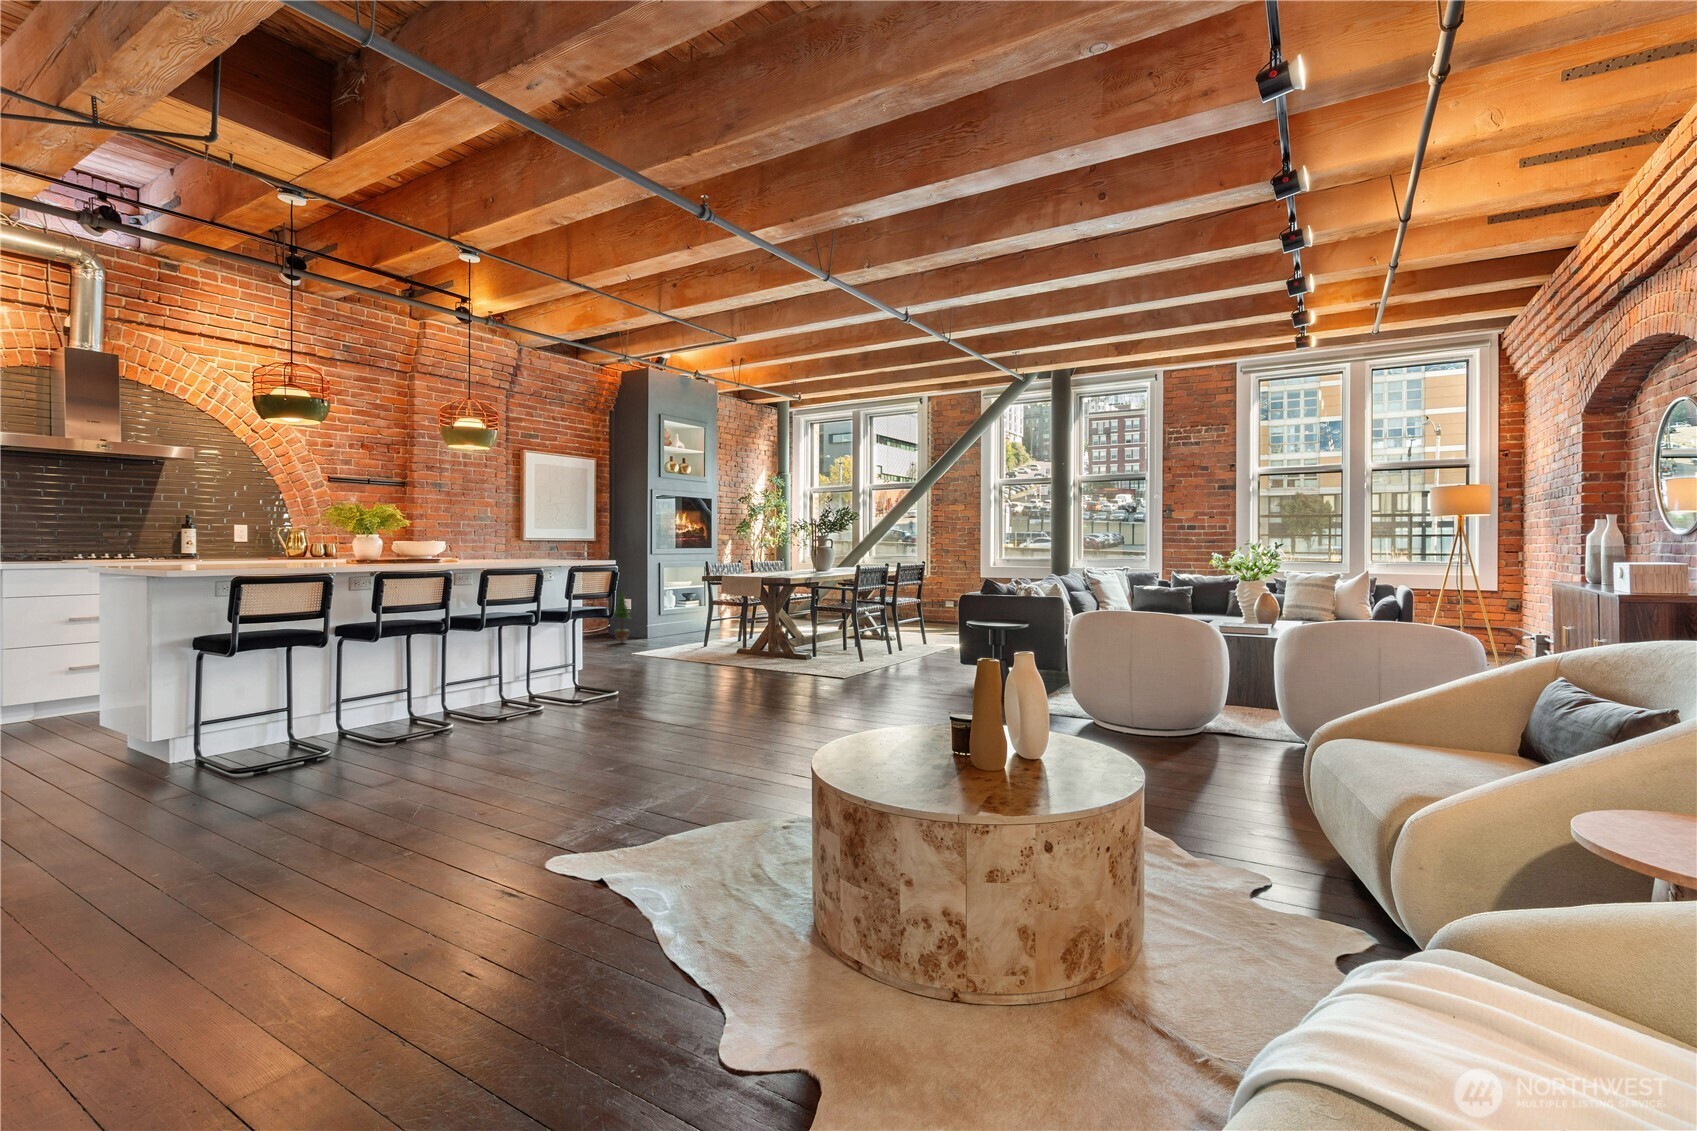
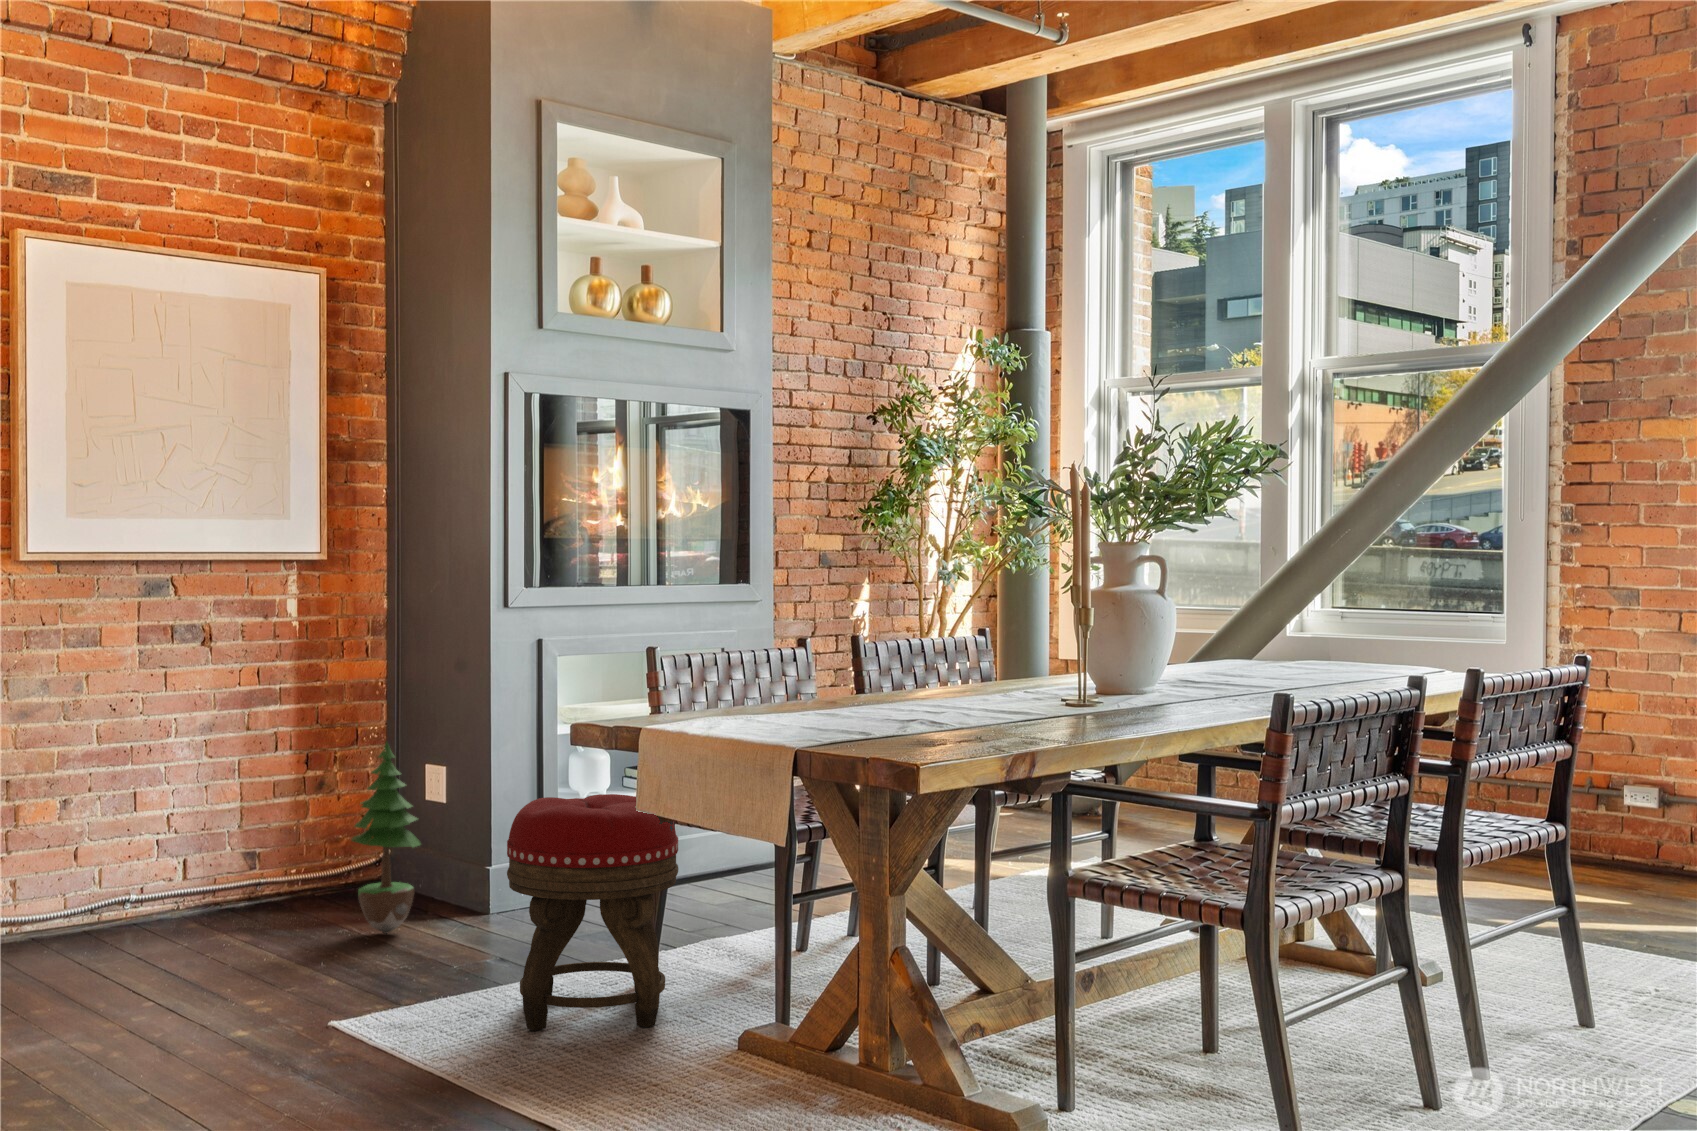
footstool: none [674,598,716,653] -> present [507,794,678,1031]

